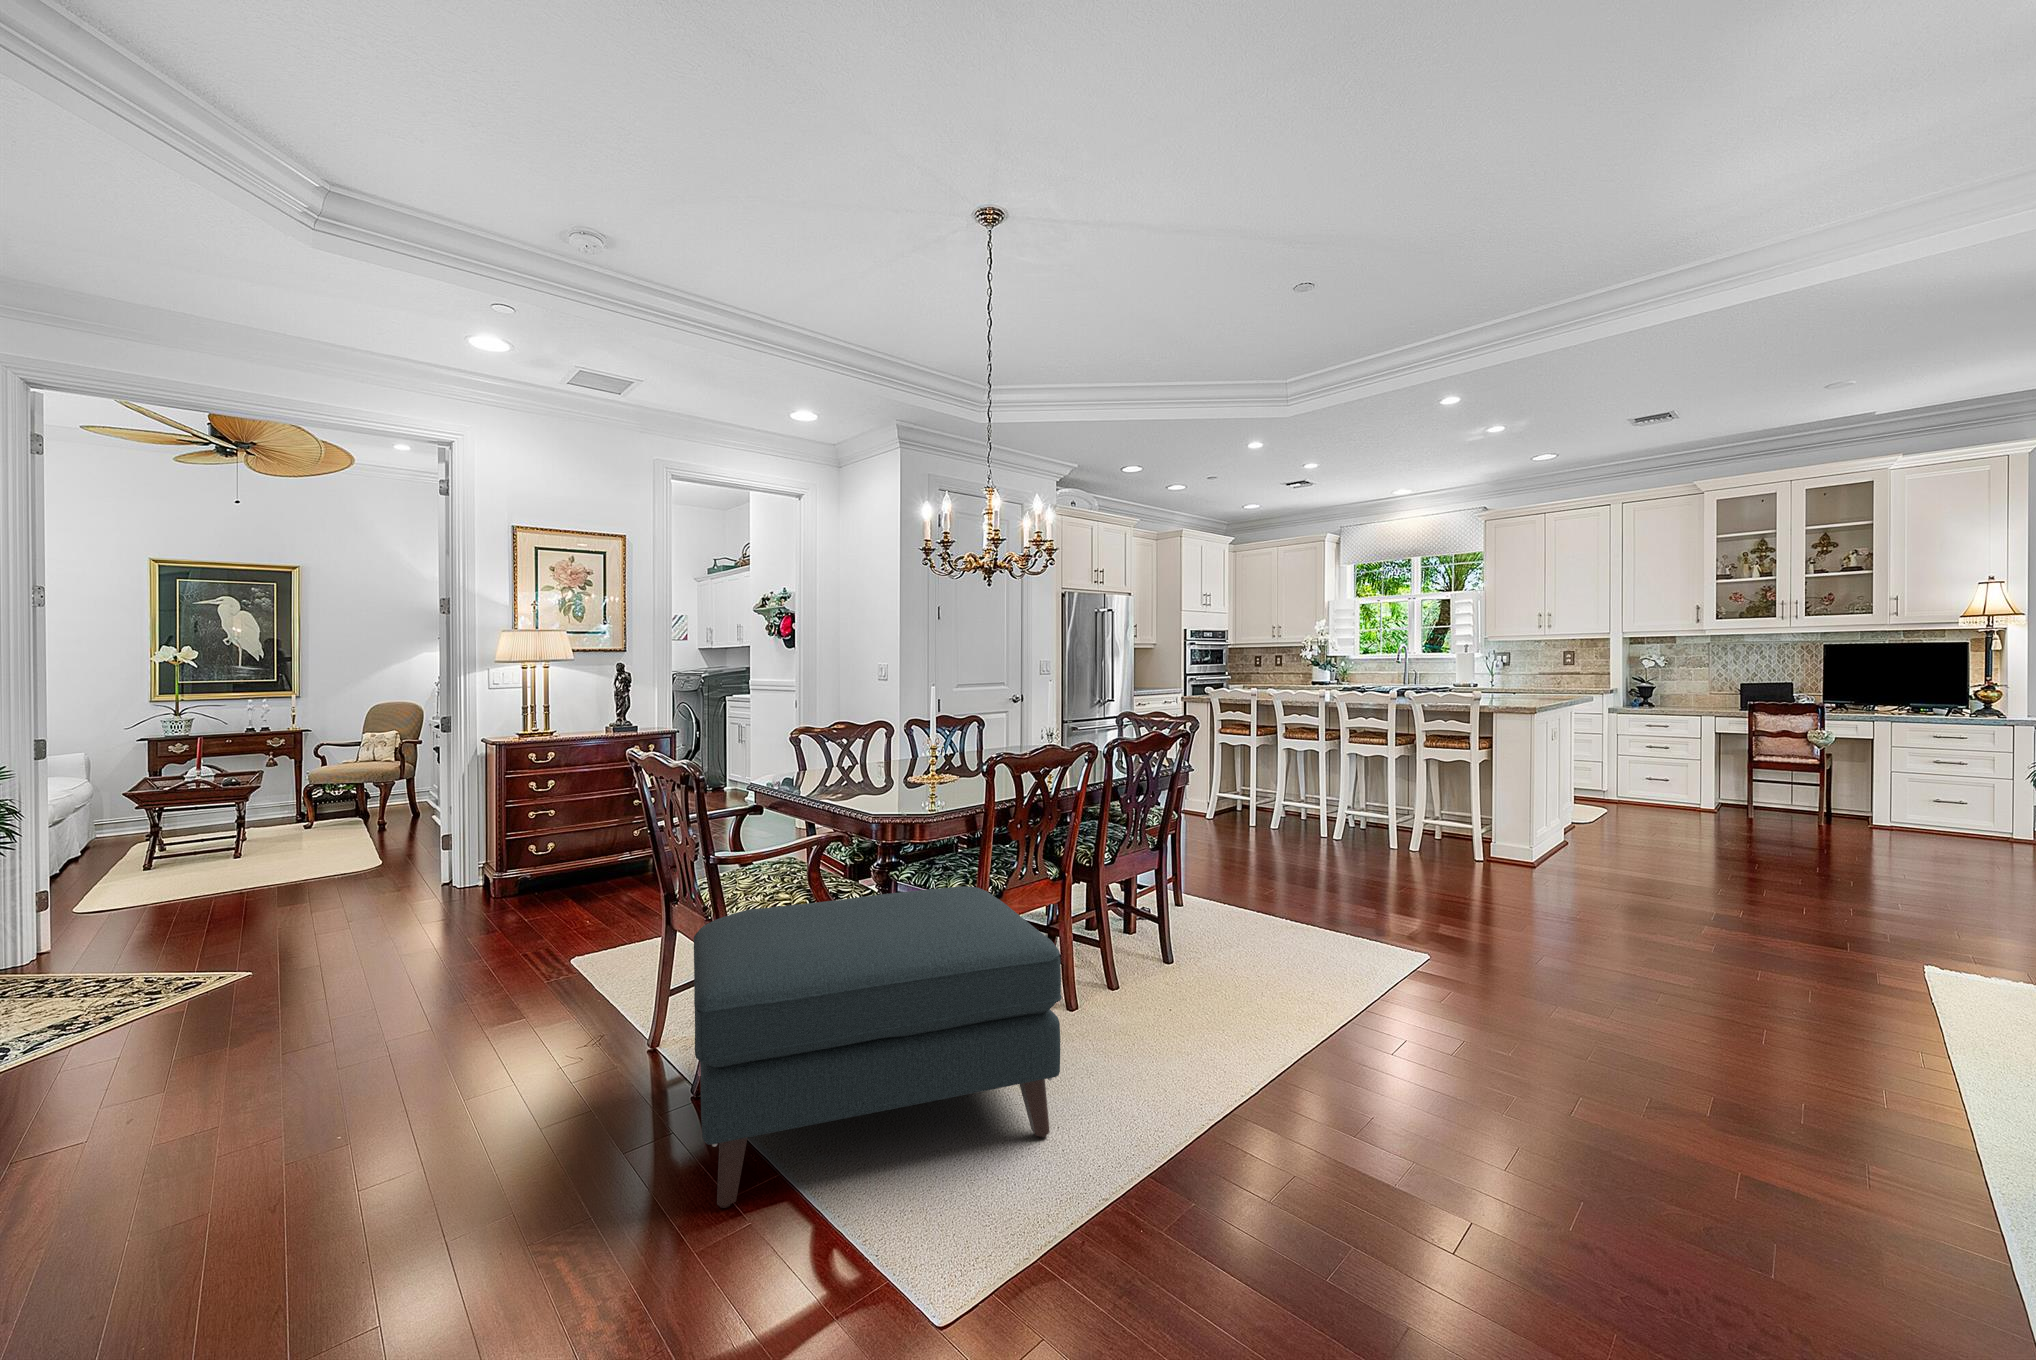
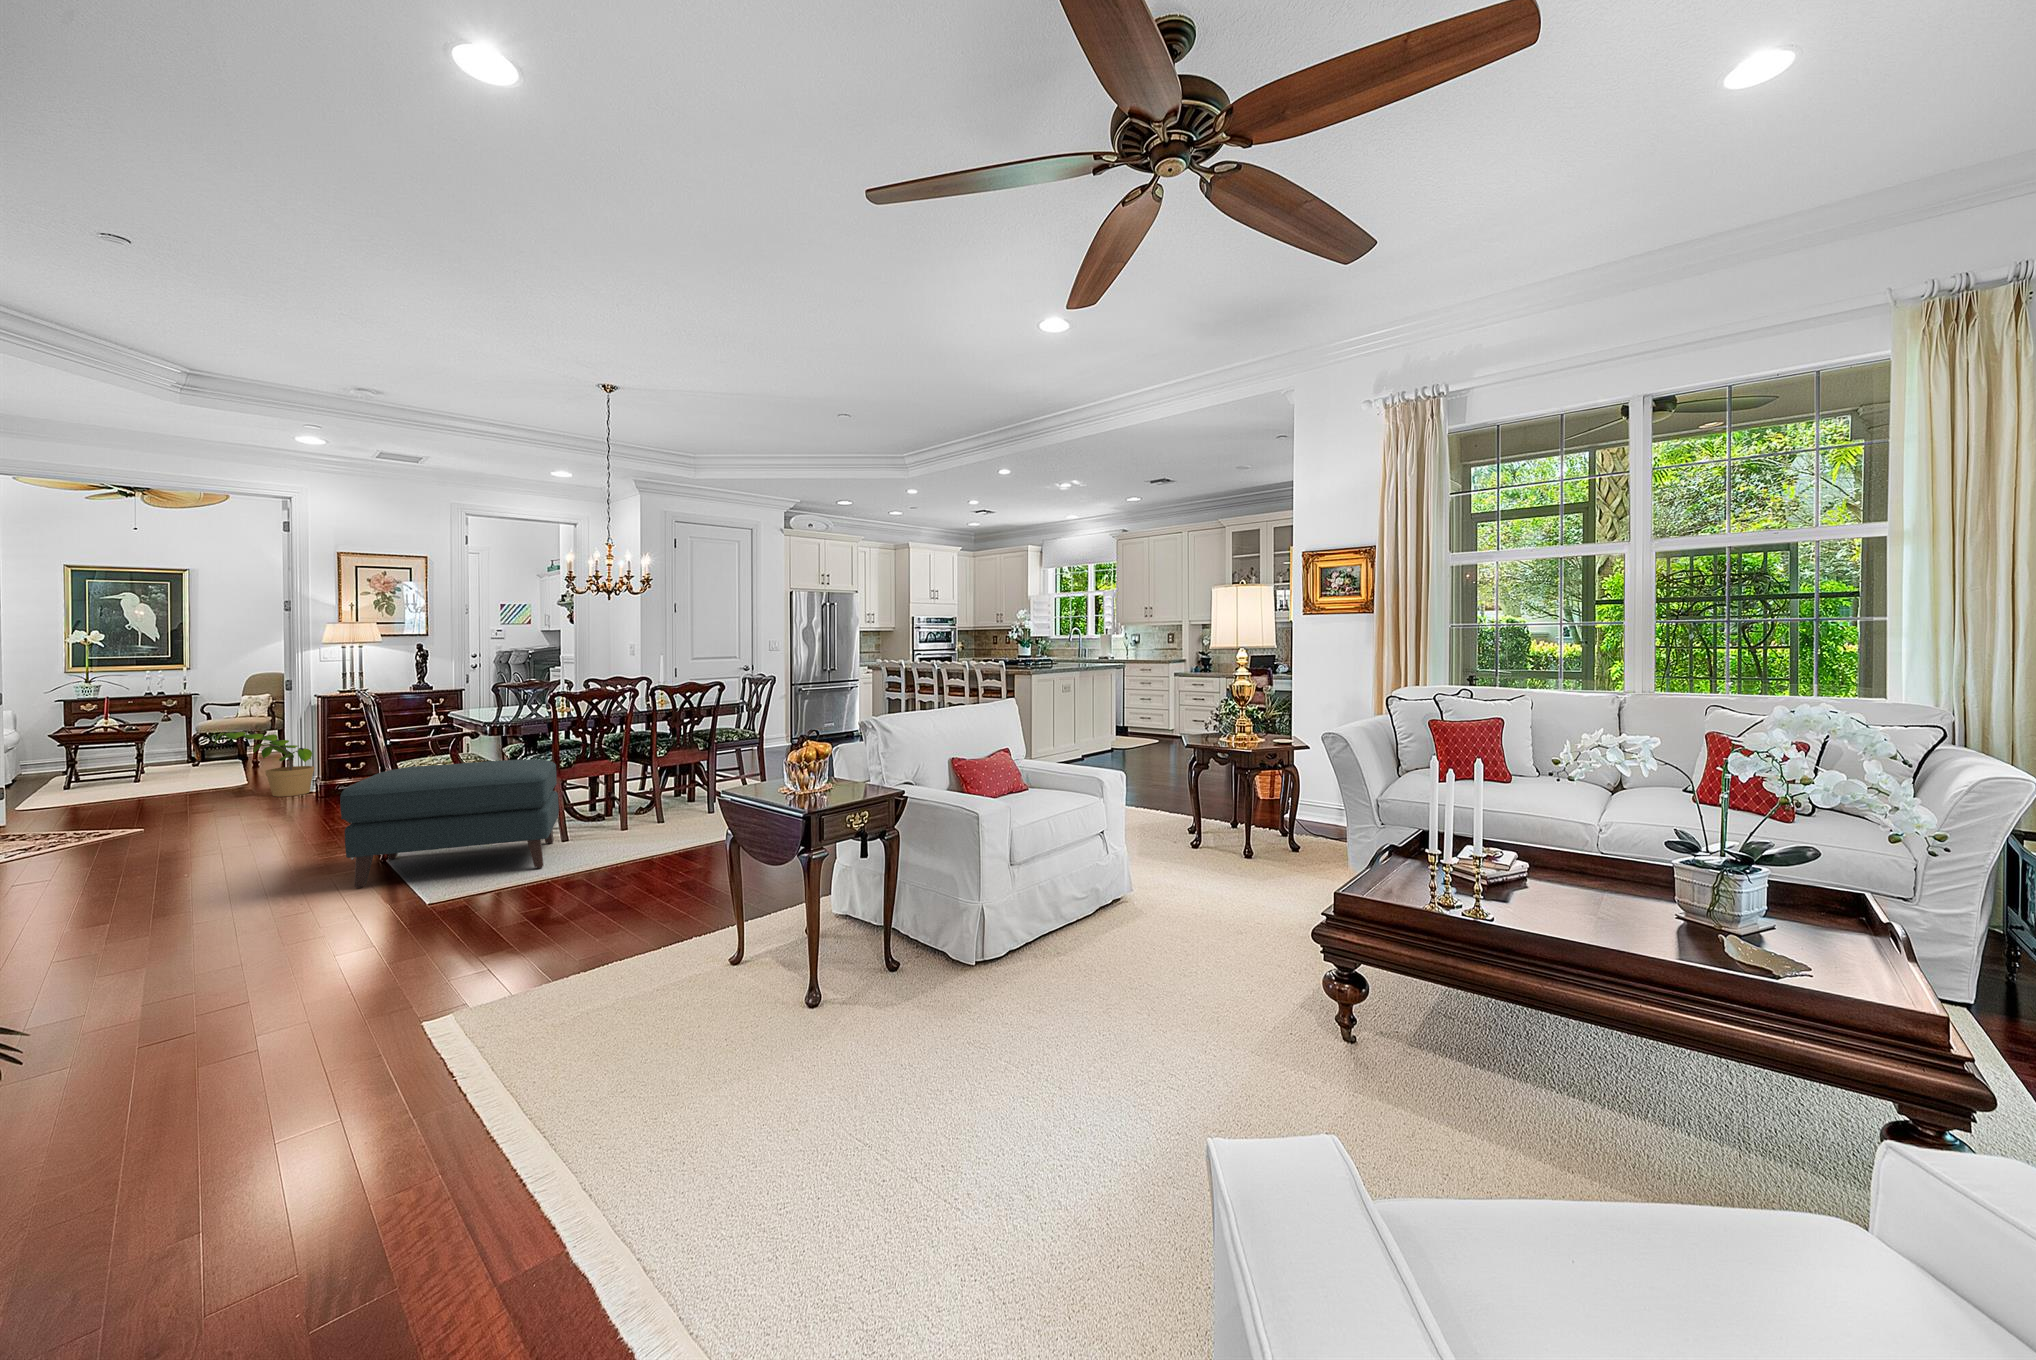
potted plant: none [354,798,487,895] -> present [215,732,314,797]

